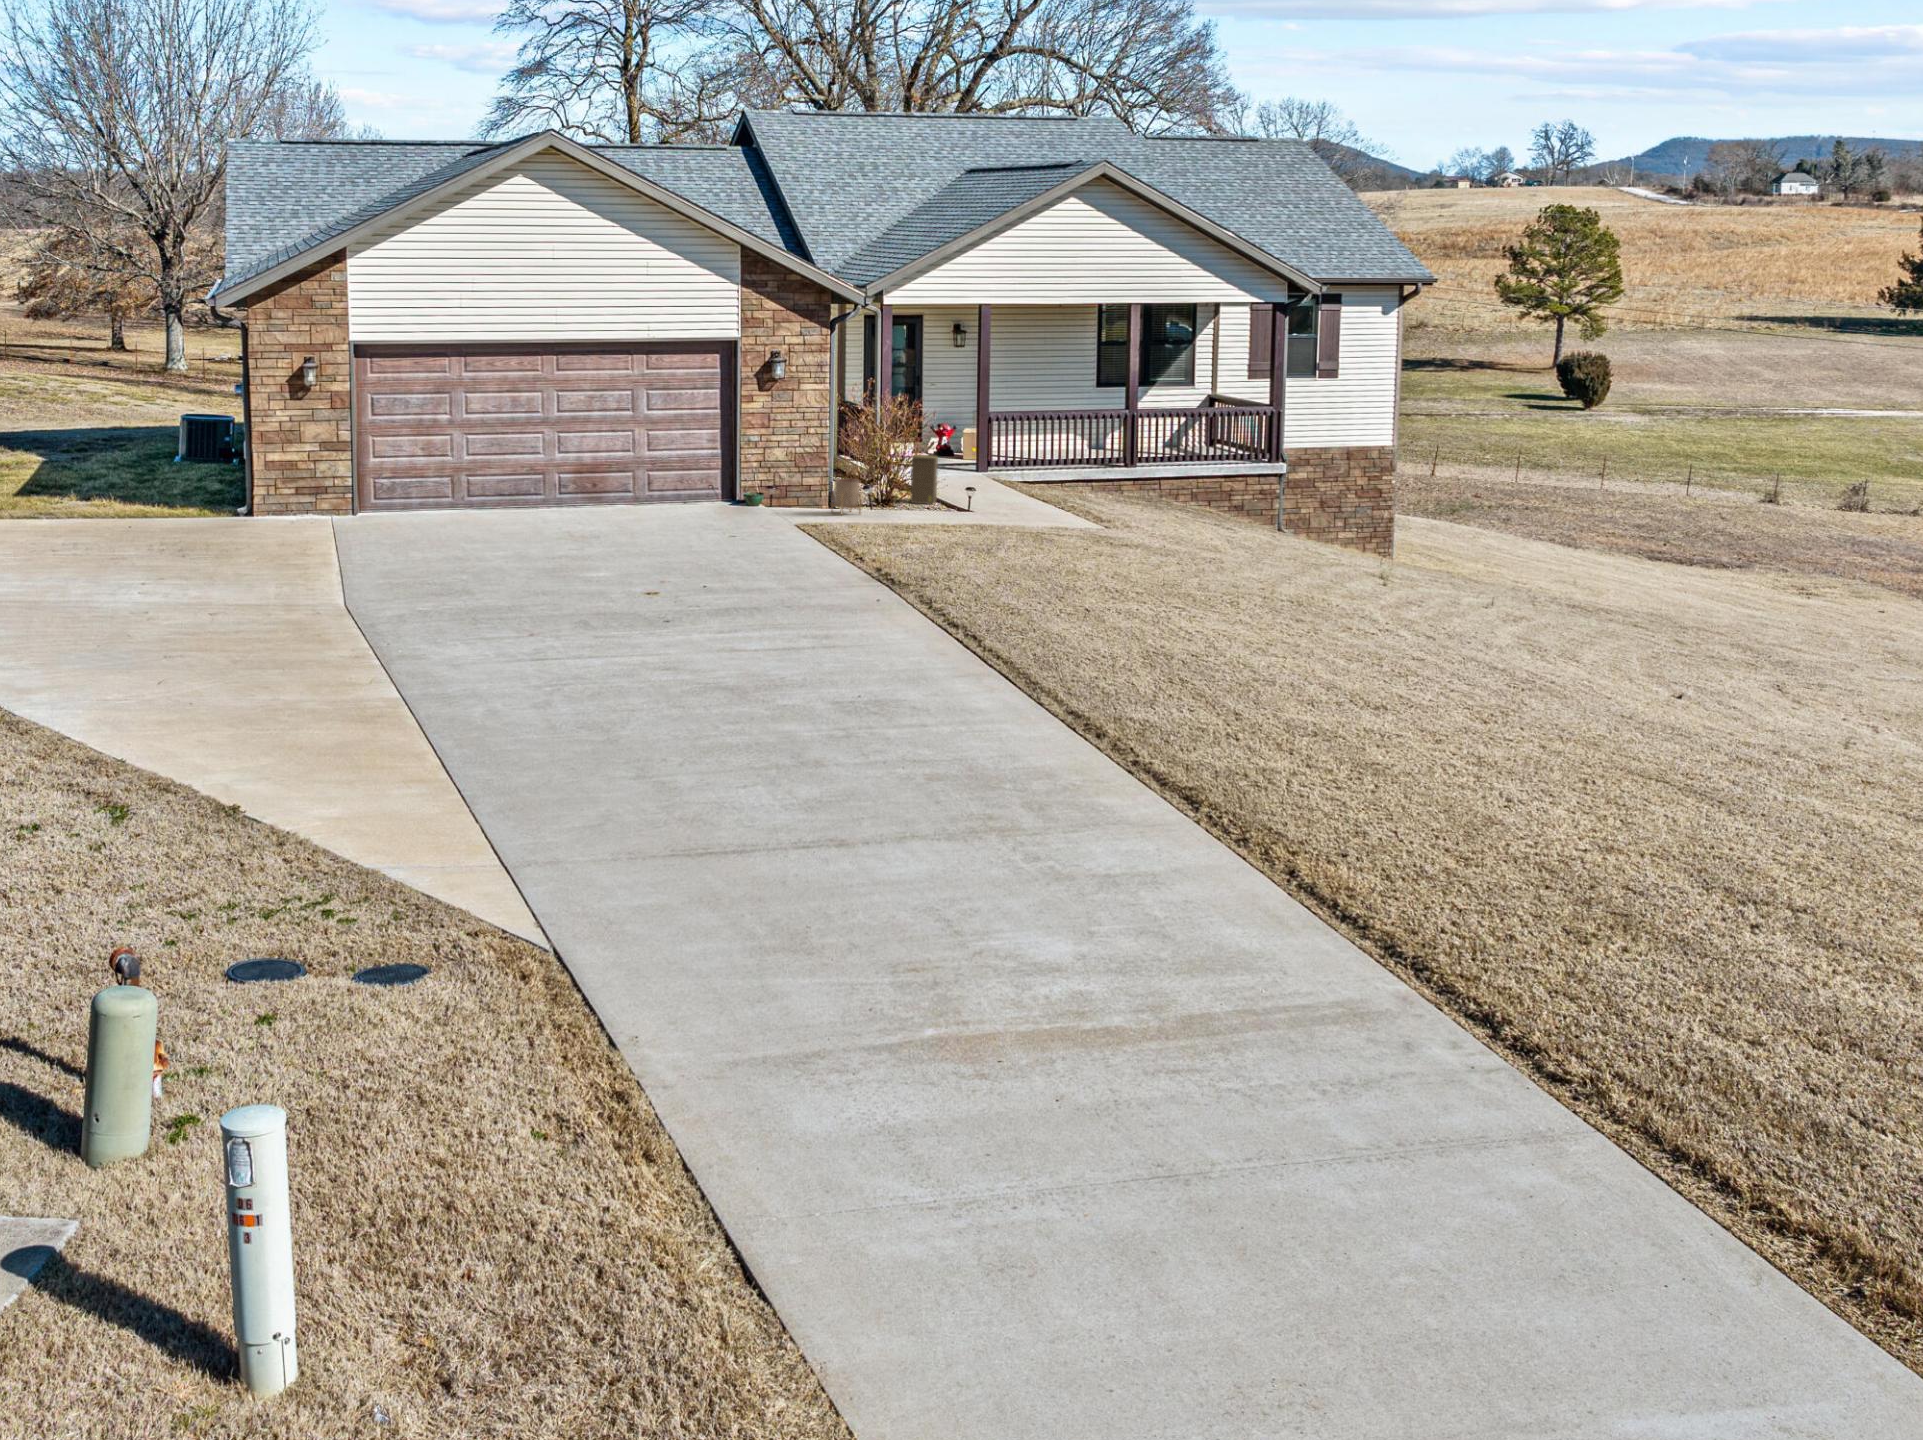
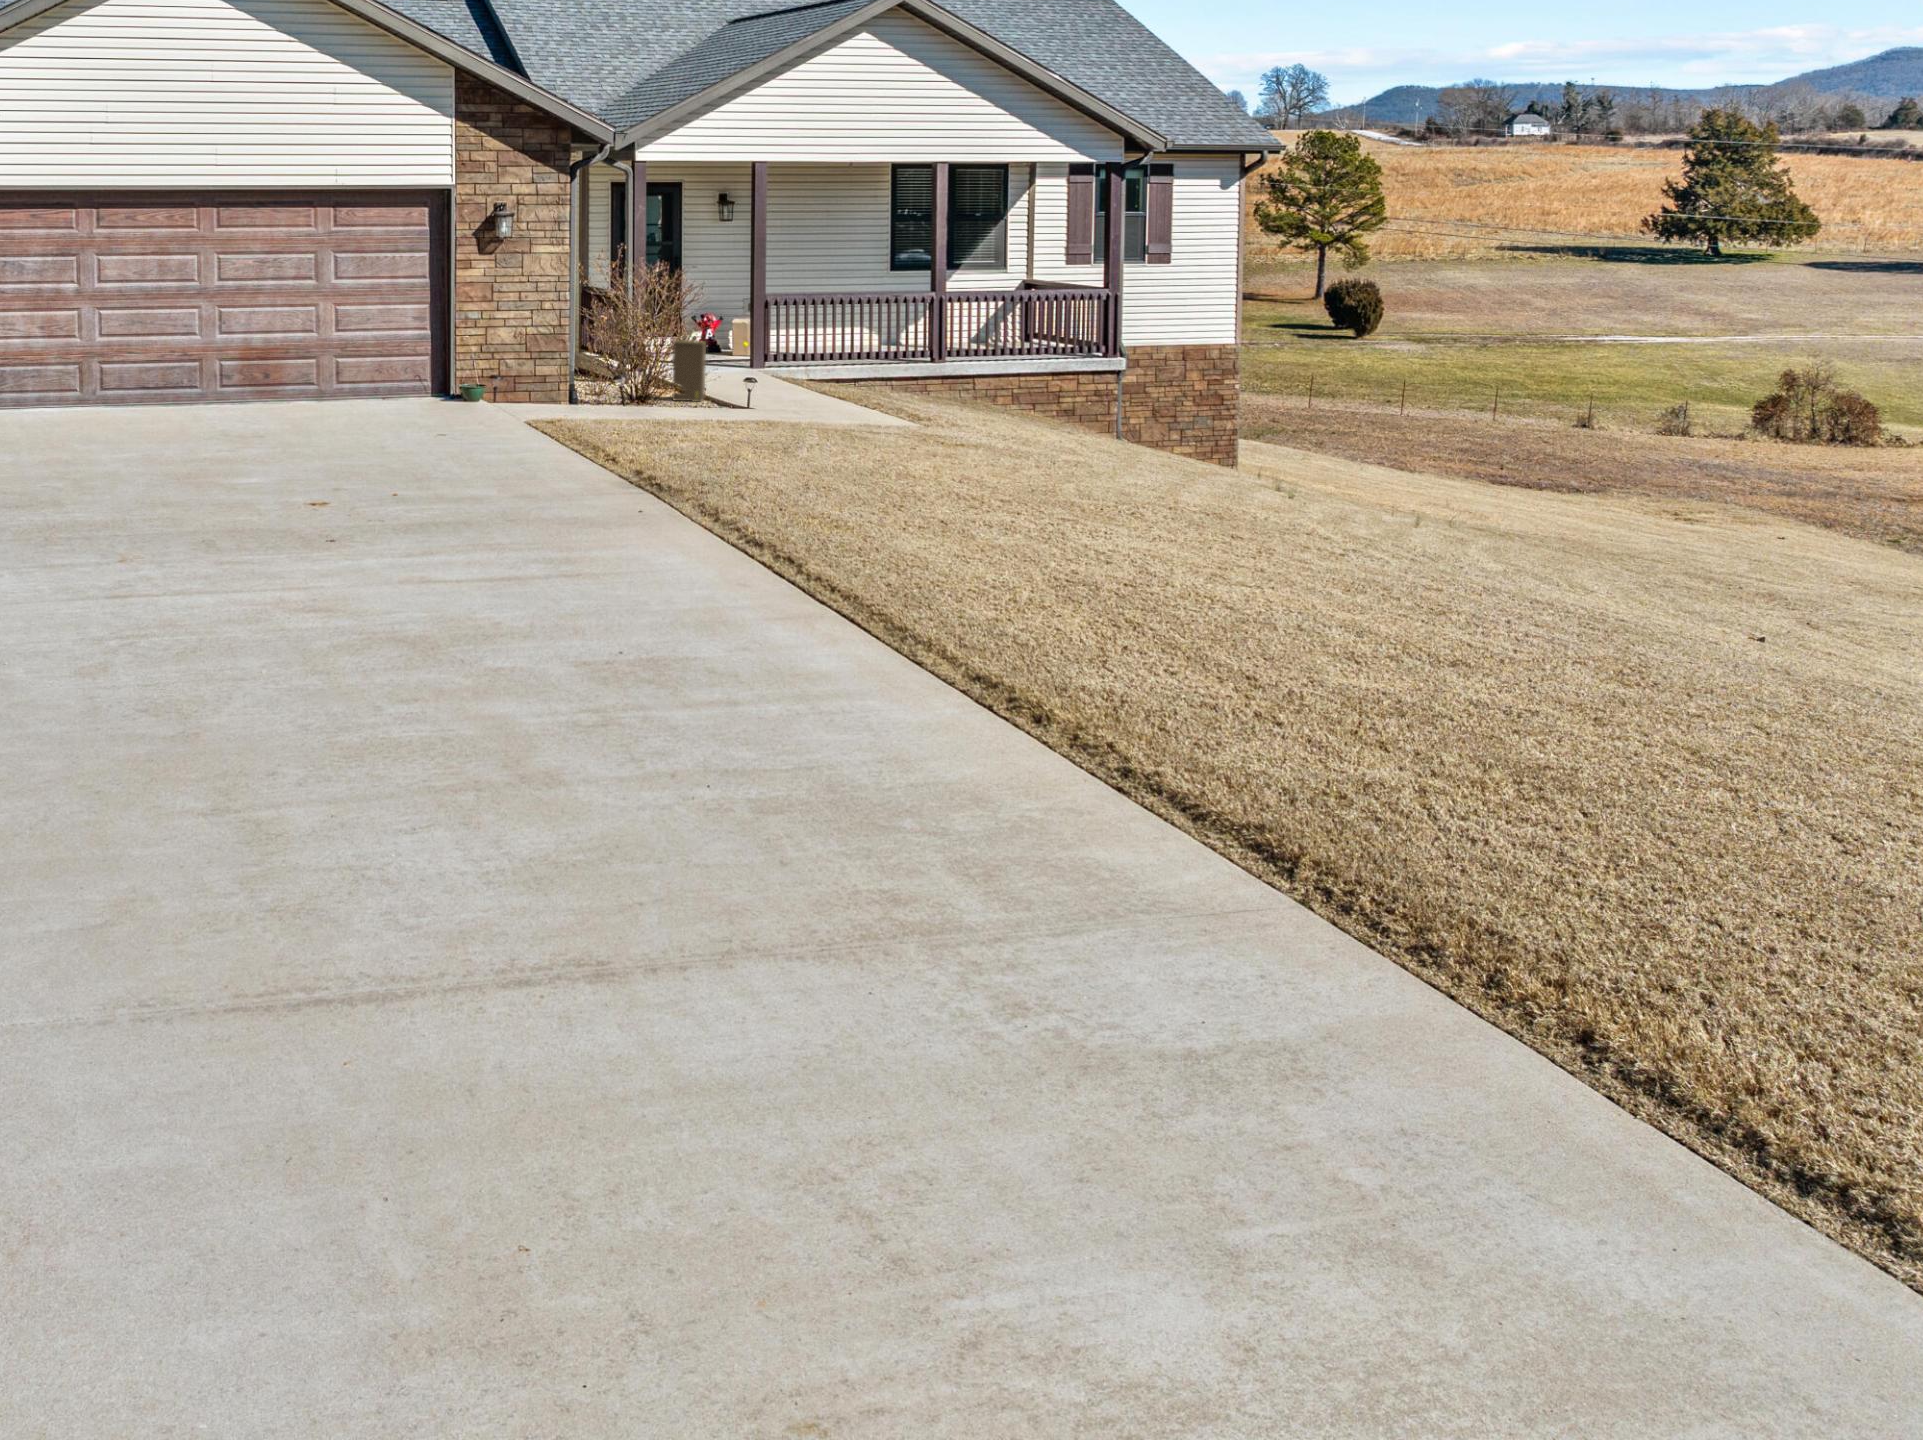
planter: present [831,479,861,513] -> none [572,367,611,413]

